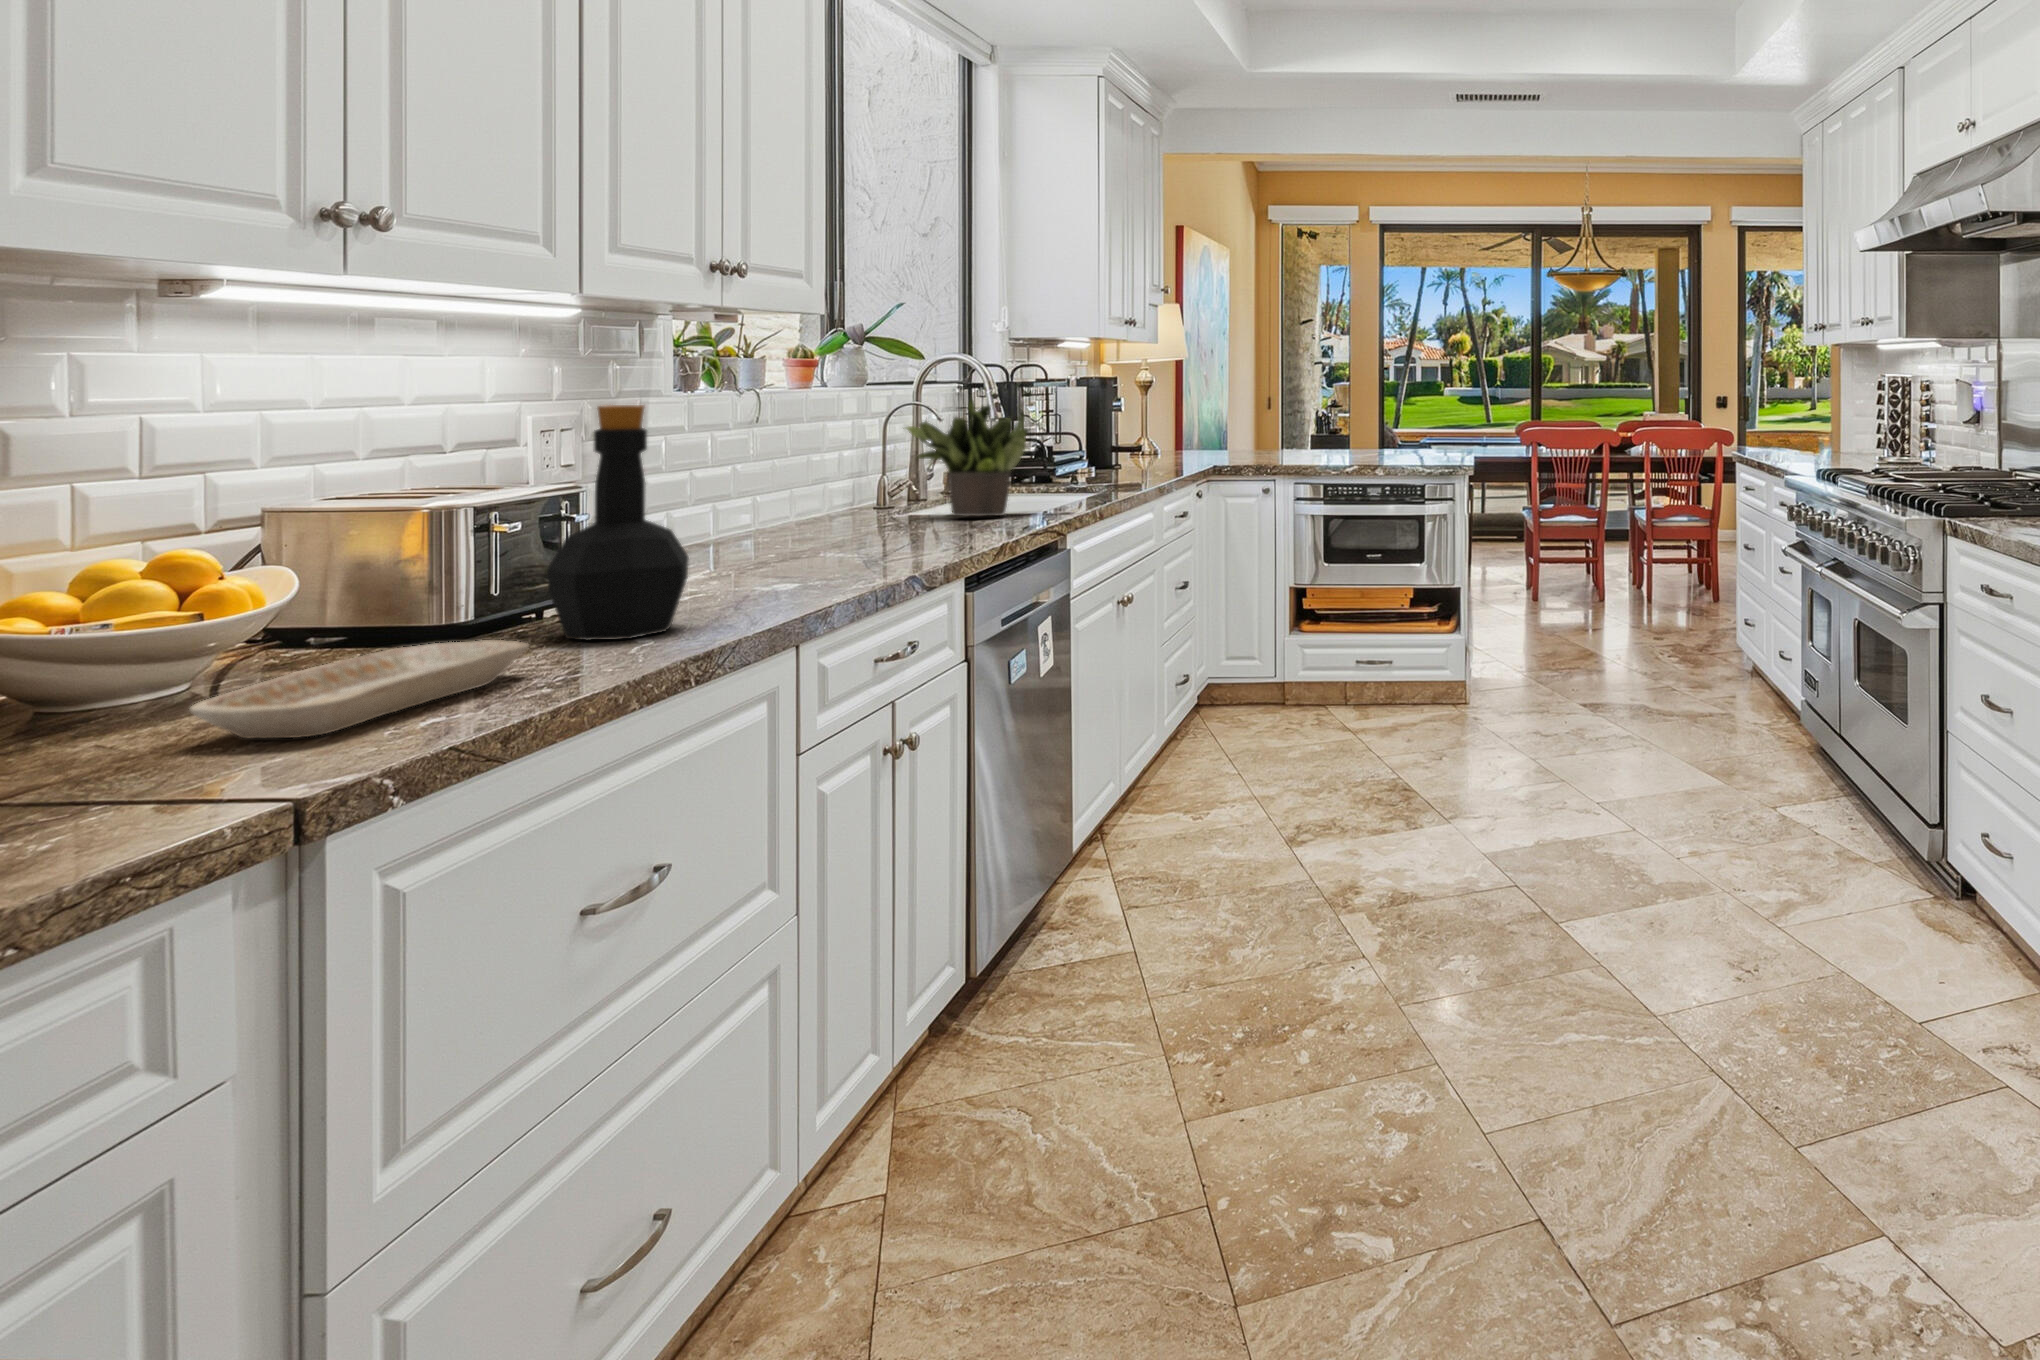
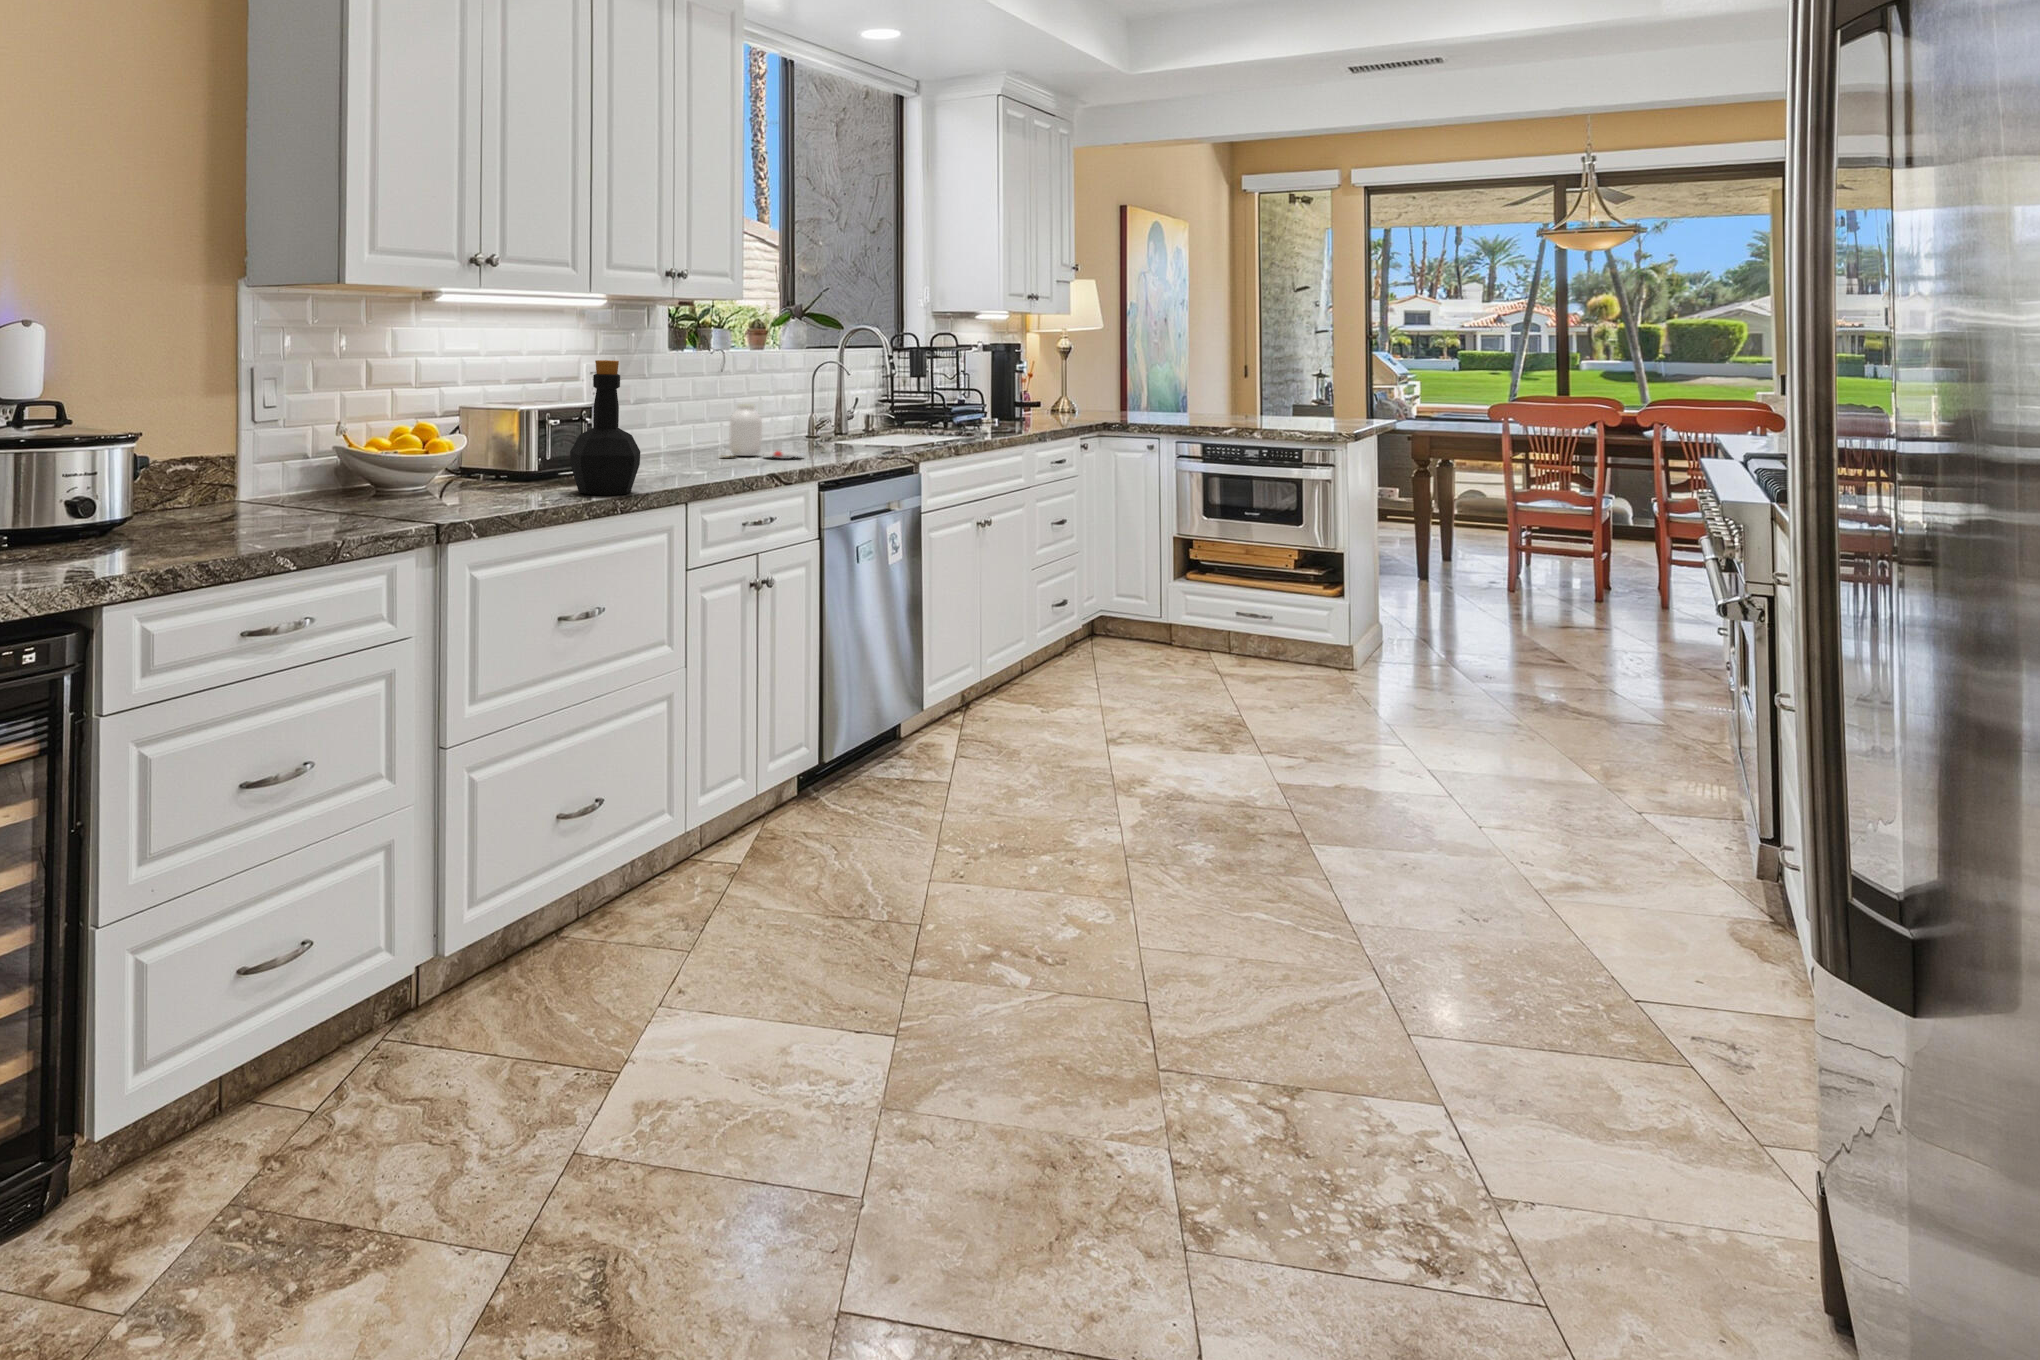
potted plant: present [906,399,1029,516] -> none [821,357,909,449]
jar: none [765,467,901,548] -> present [725,404,803,459]
tray: present [190,640,528,738] -> none [414,484,552,518]

